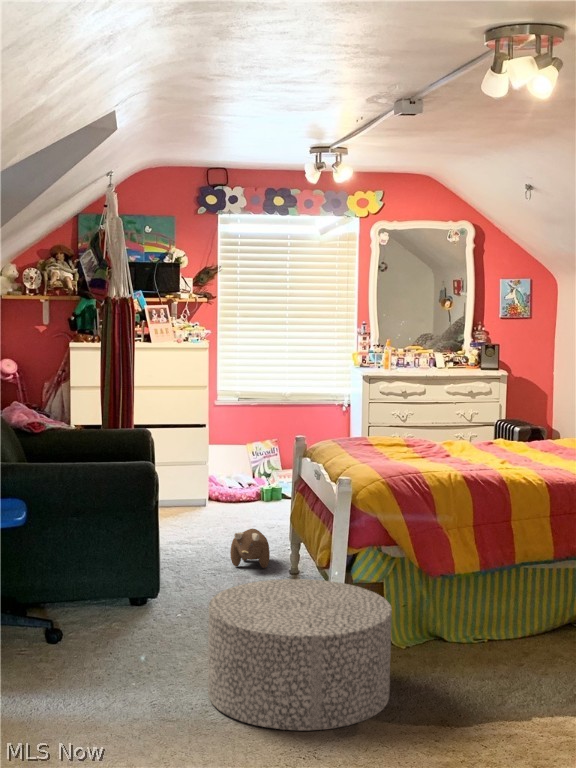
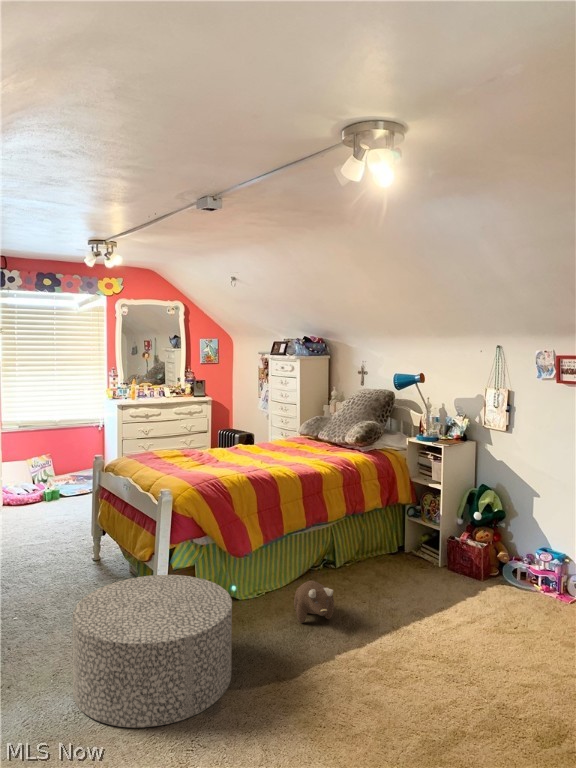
plush toy: present [230,529,270,568] -> present [294,581,334,623]

